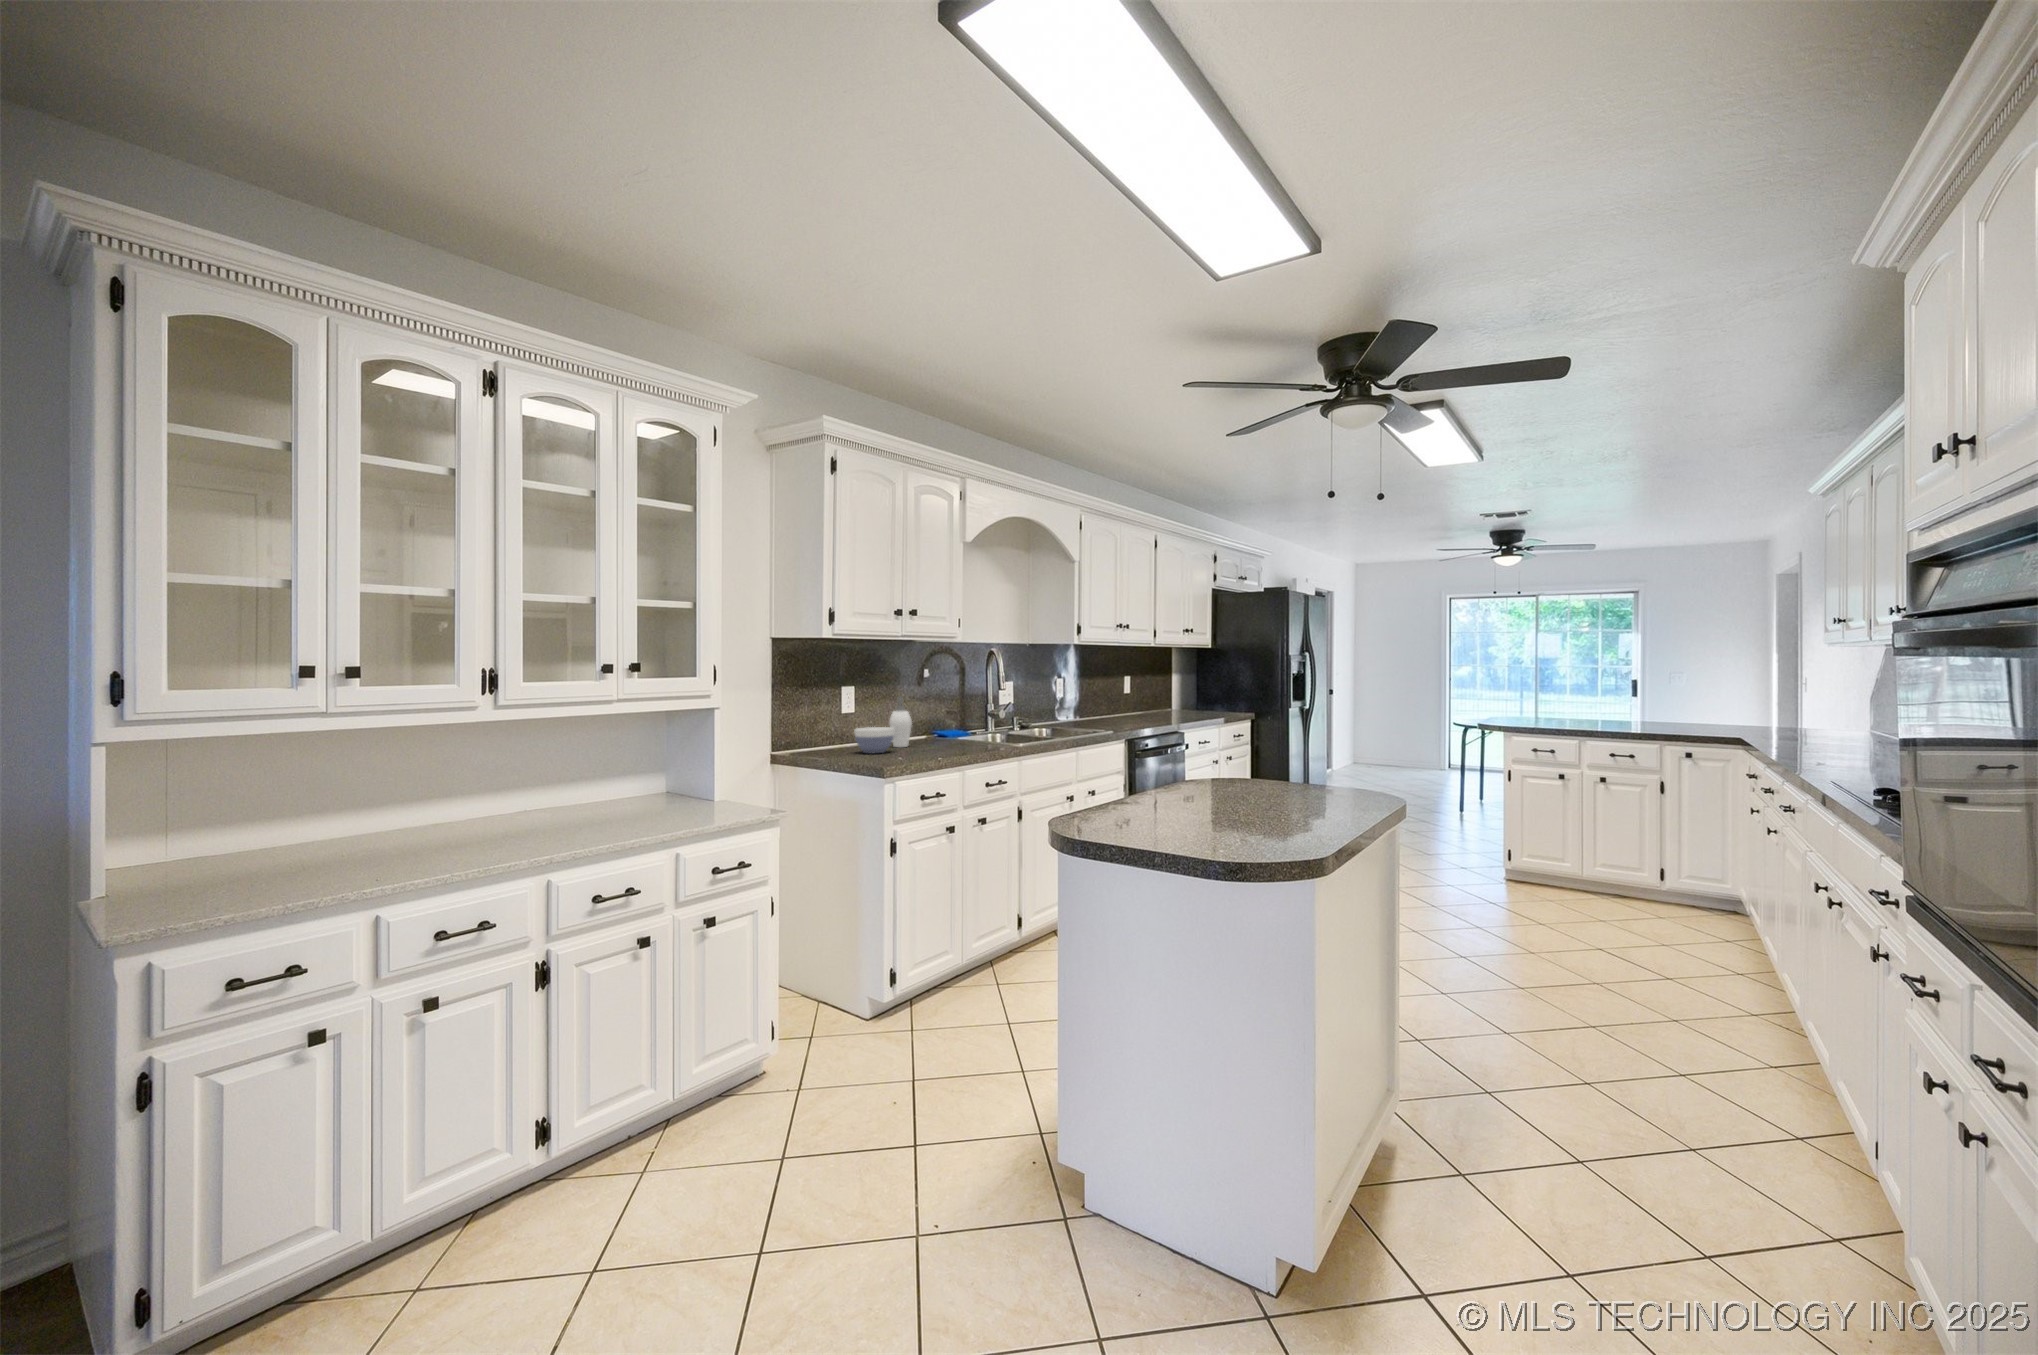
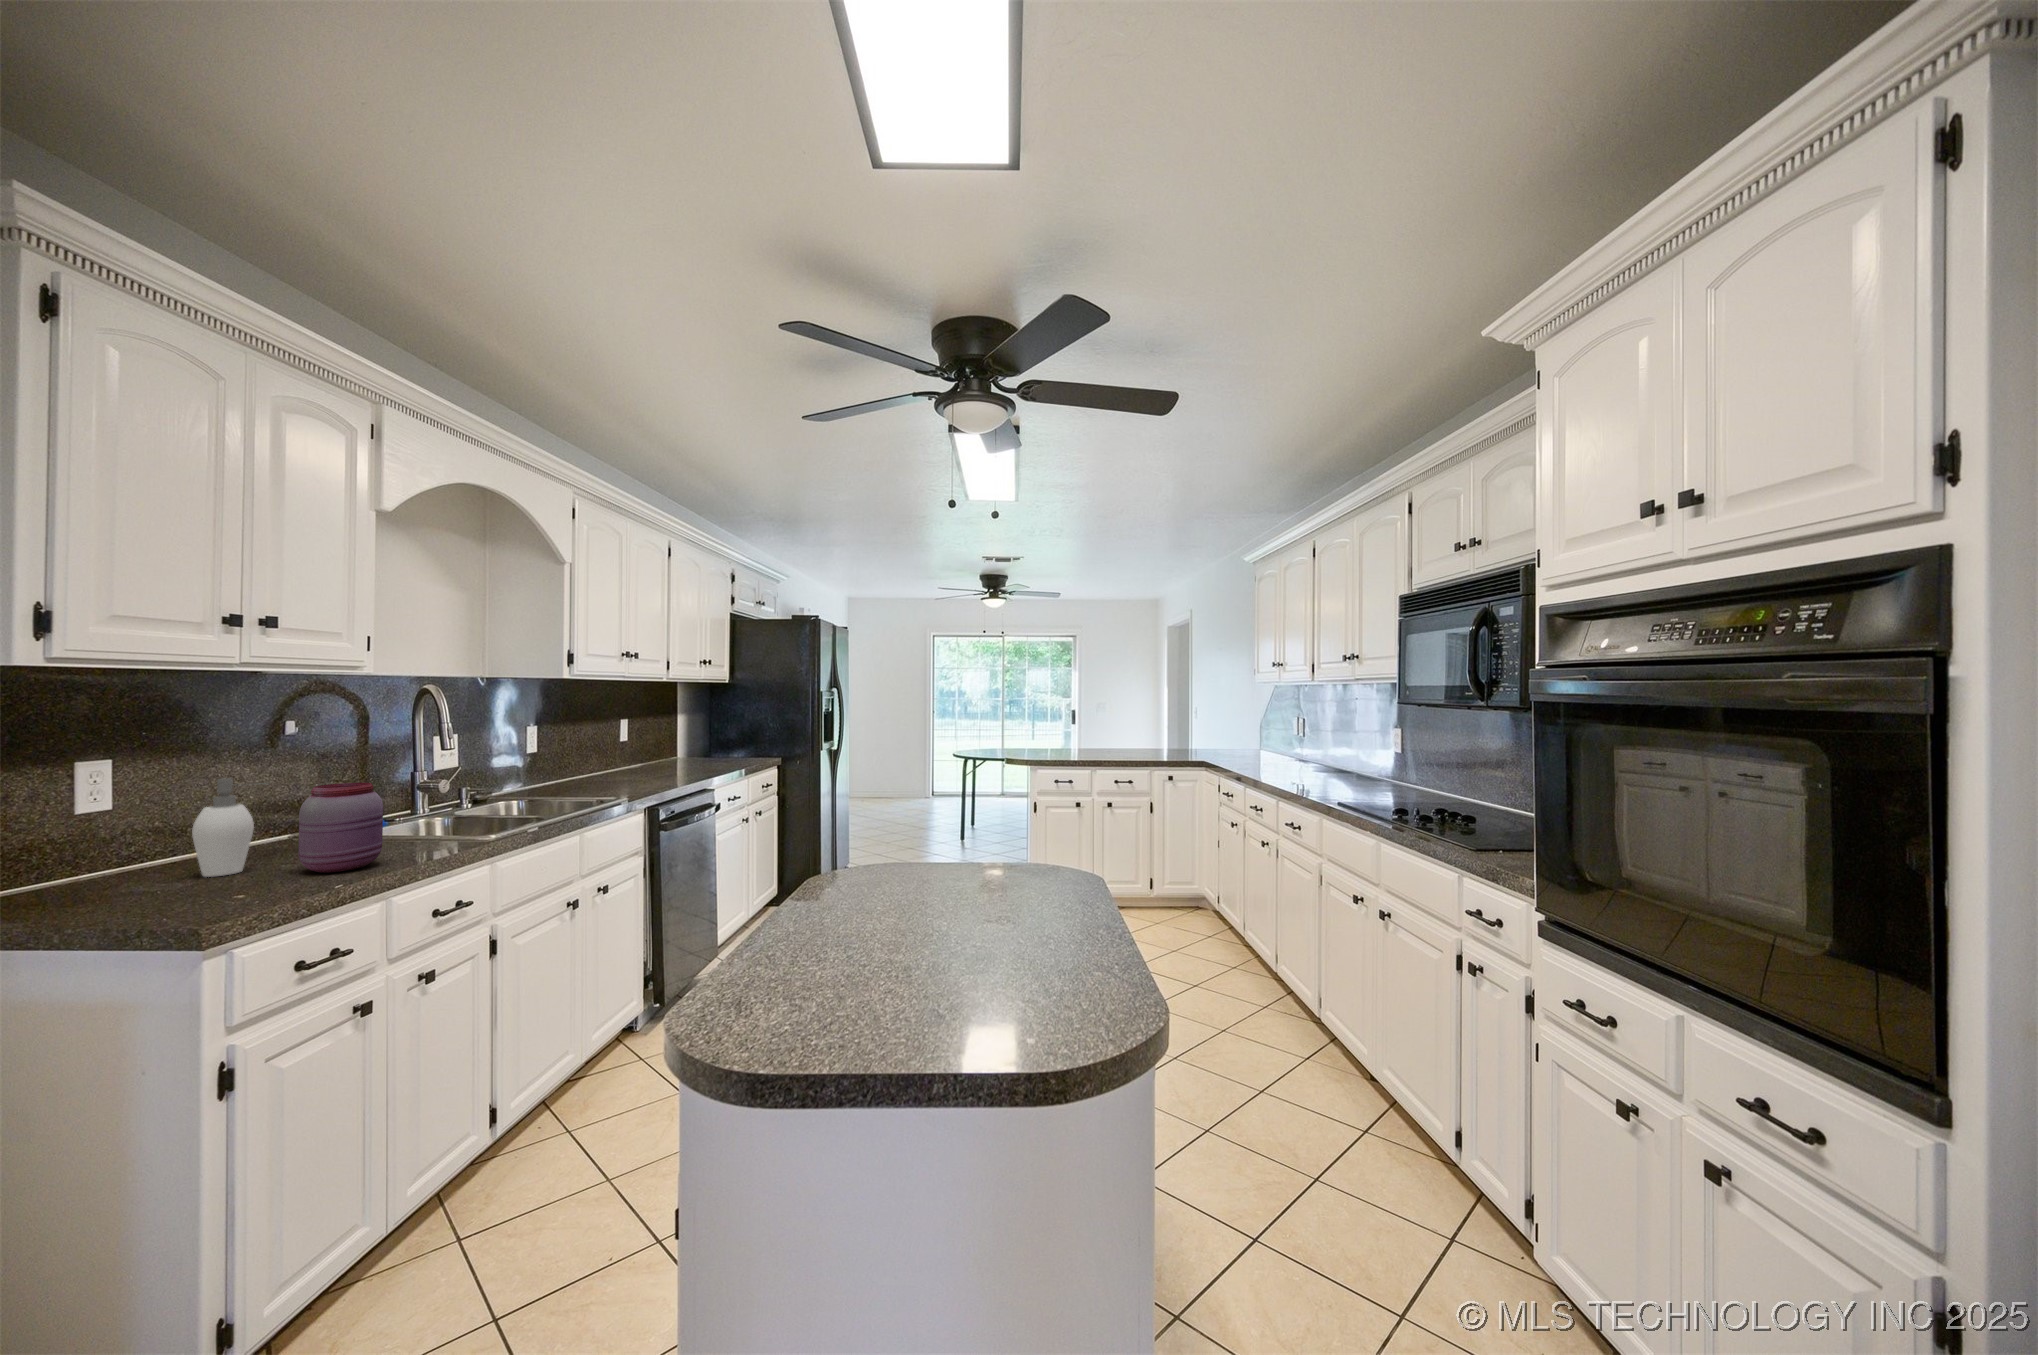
jar: none [927,701,963,750] -> present [298,783,383,873]
bowl: present [854,727,894,753] -> none [92,844,213,905]

